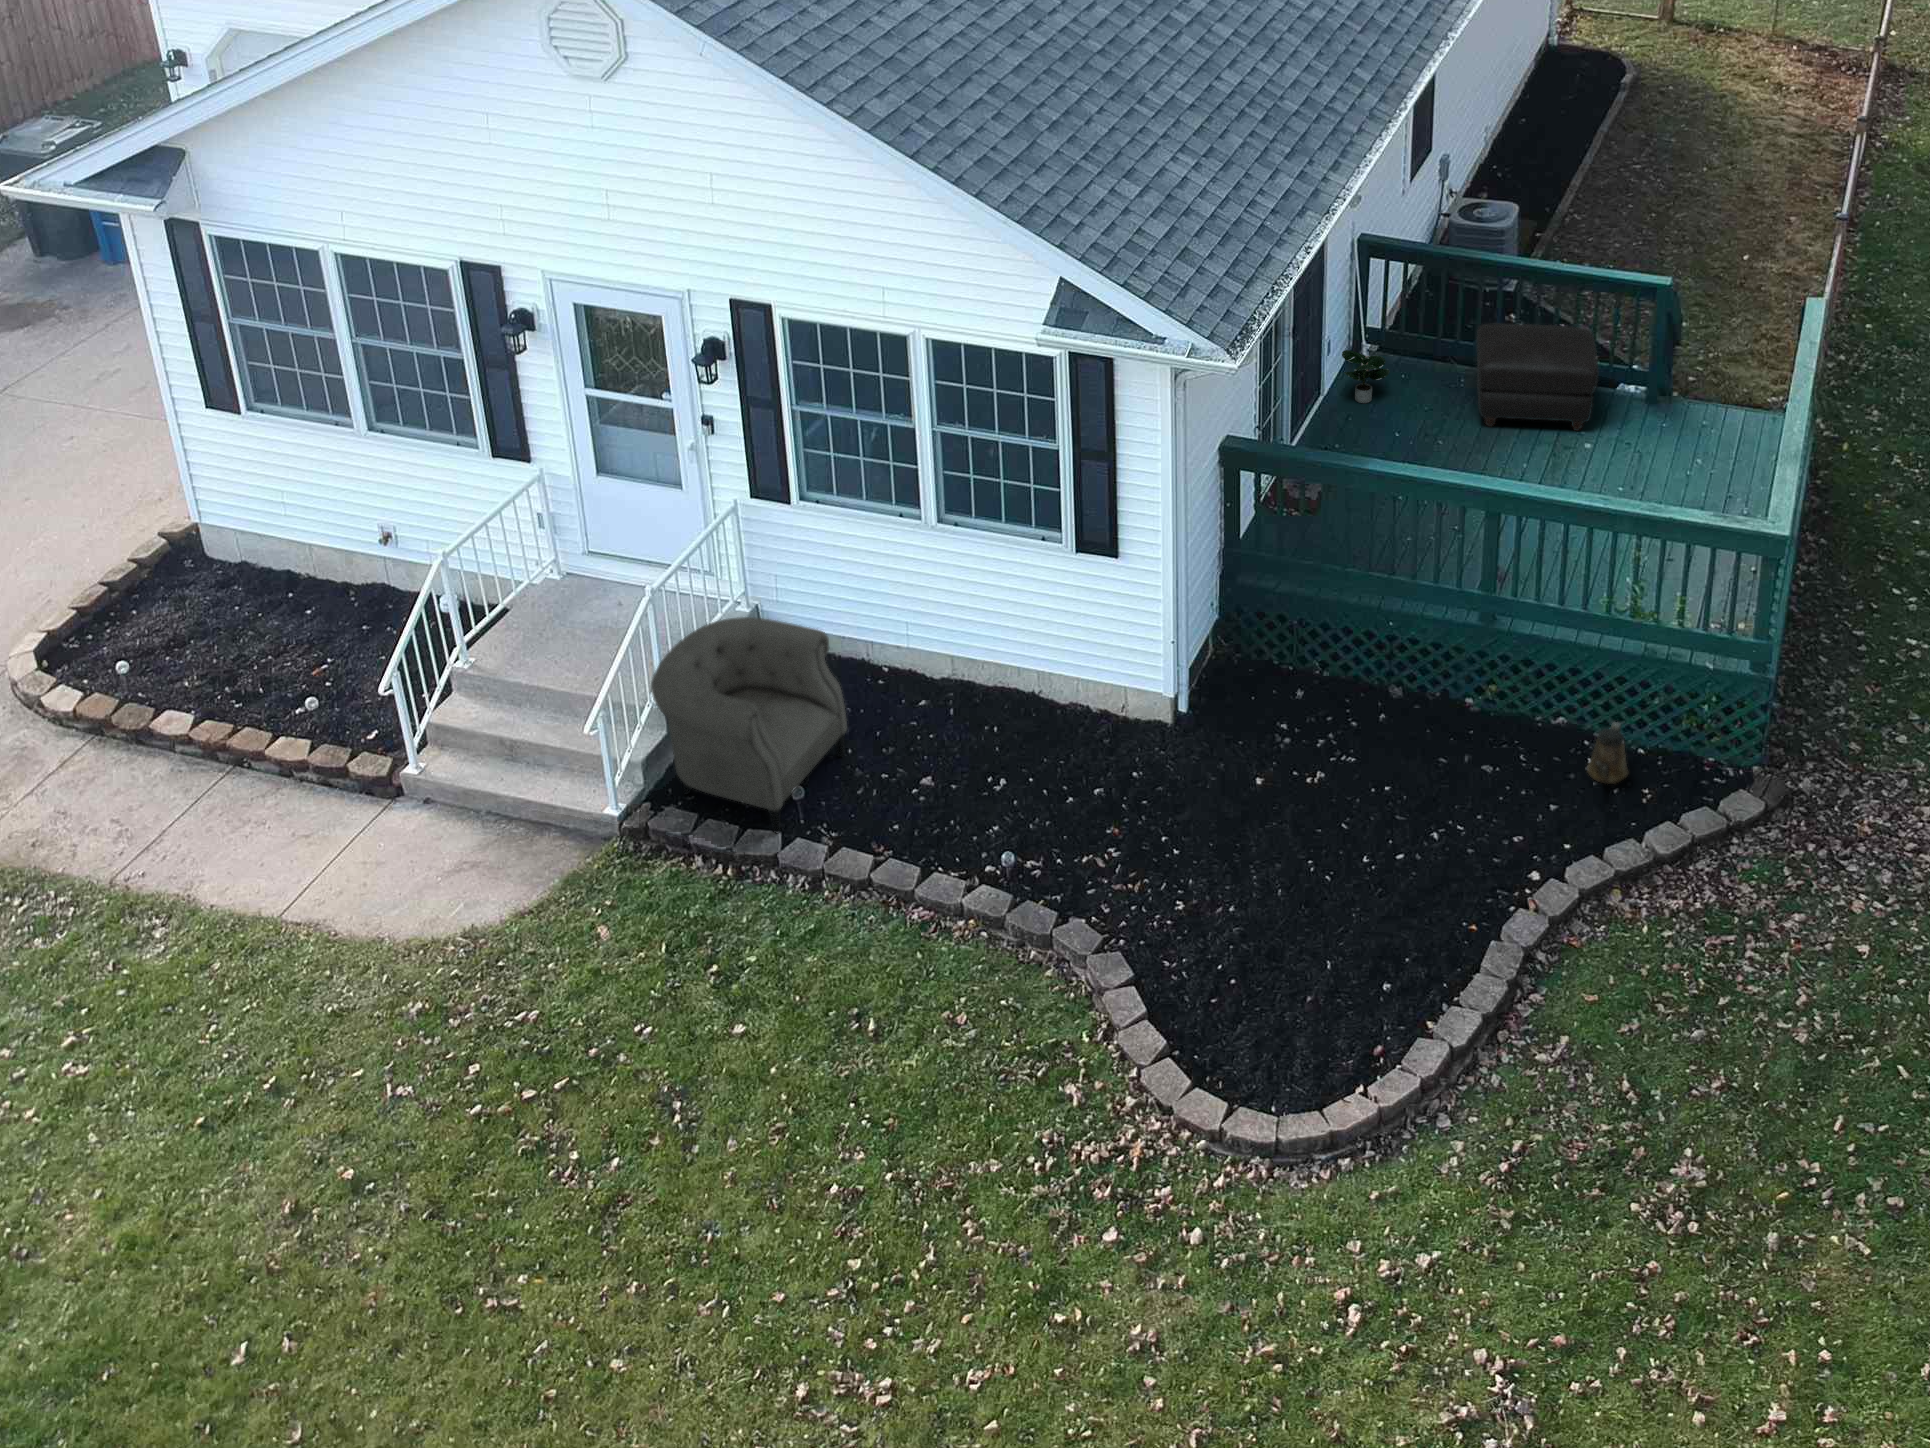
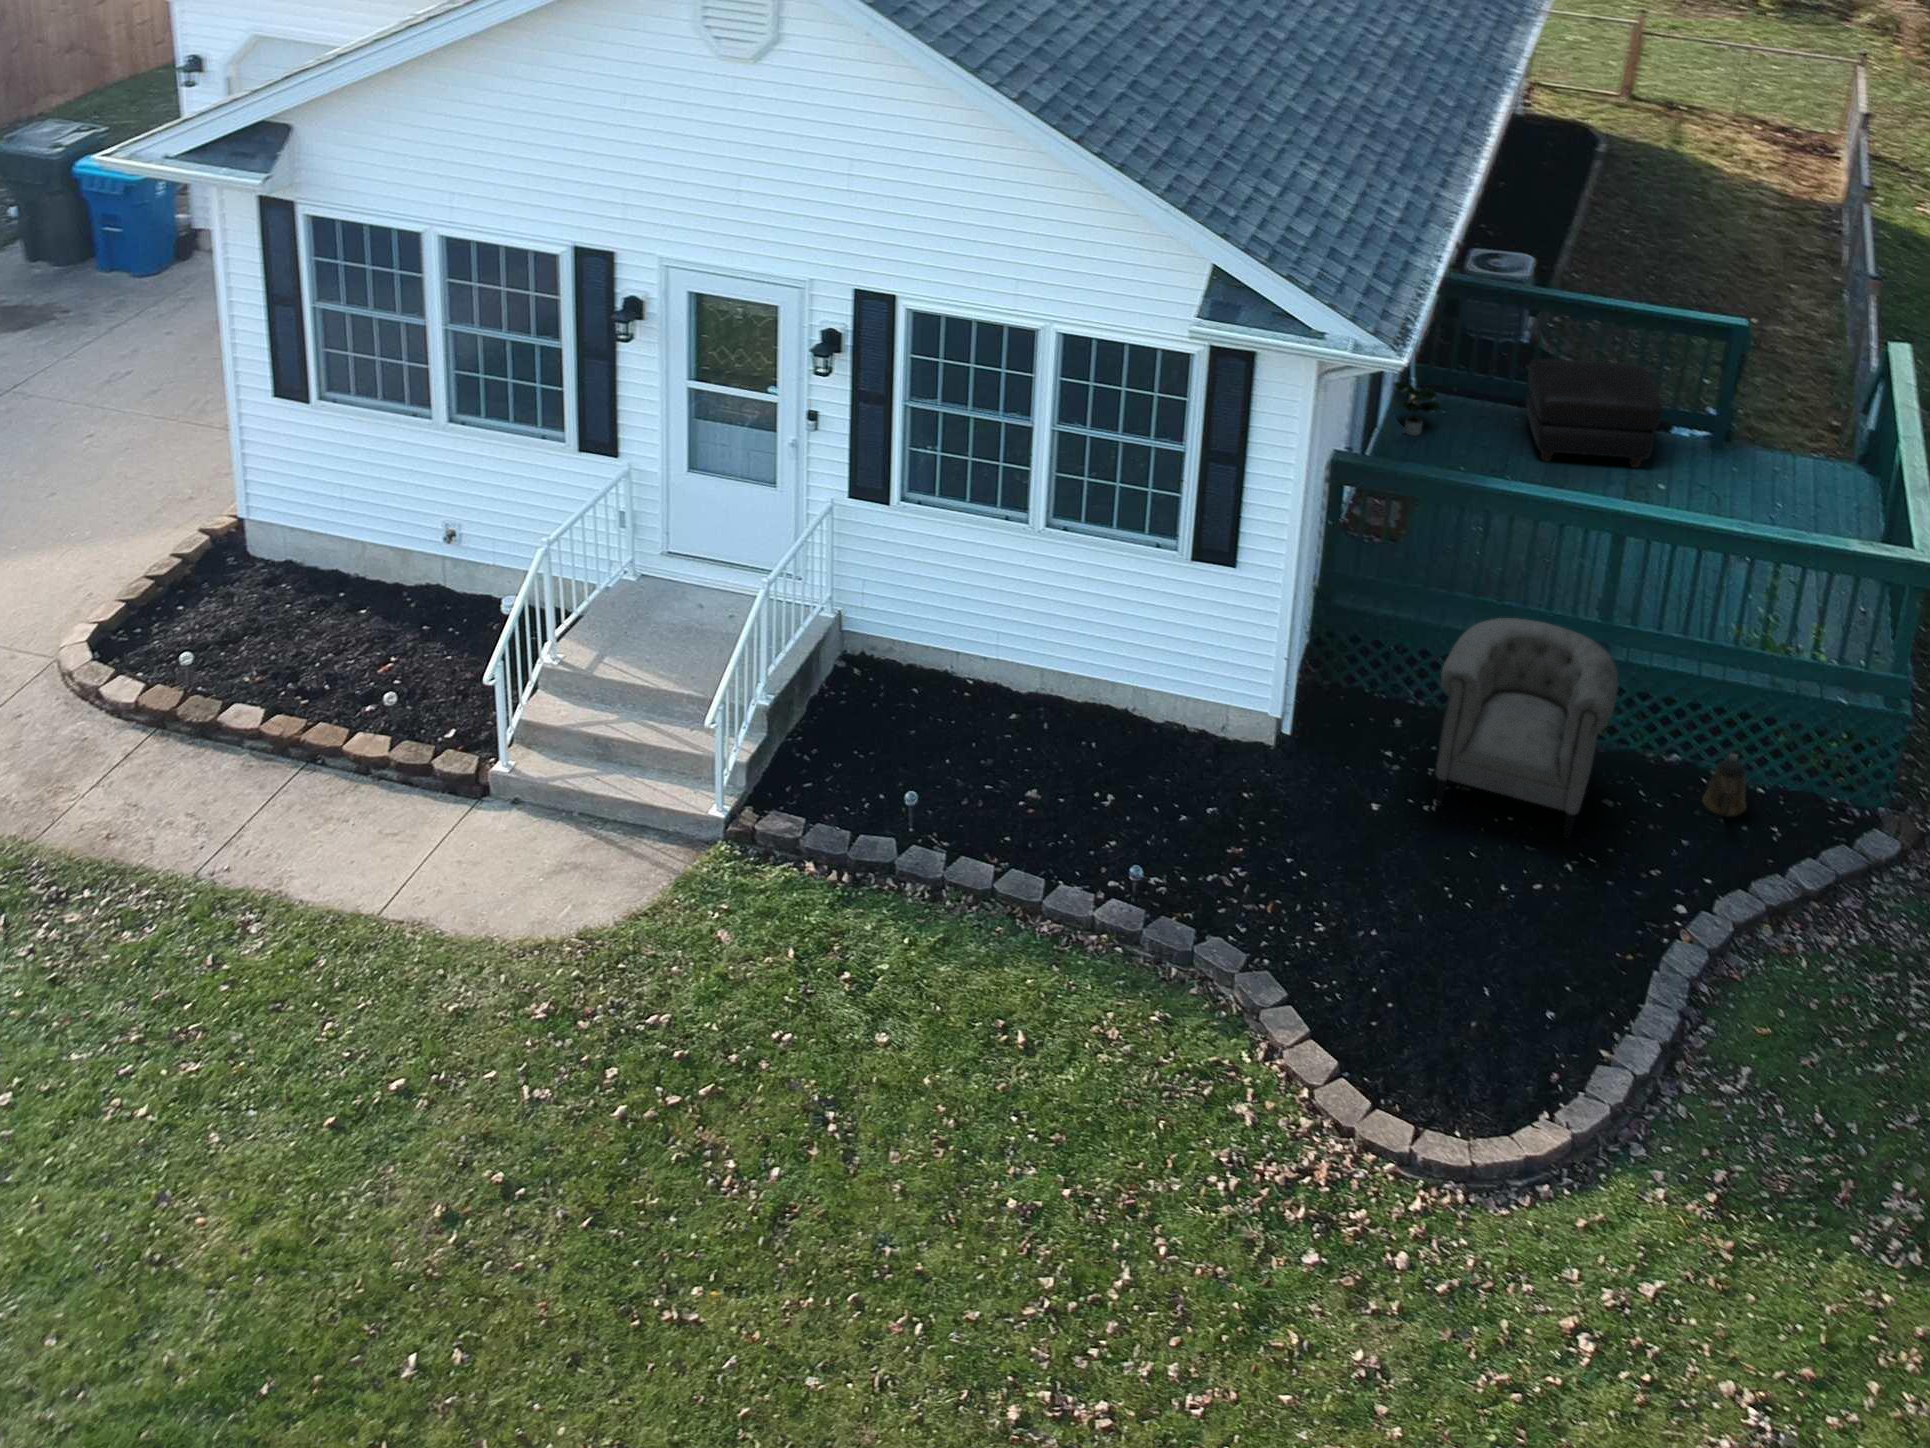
chair: present [651,617,847,833] -> present [1436,618,1618,838]

